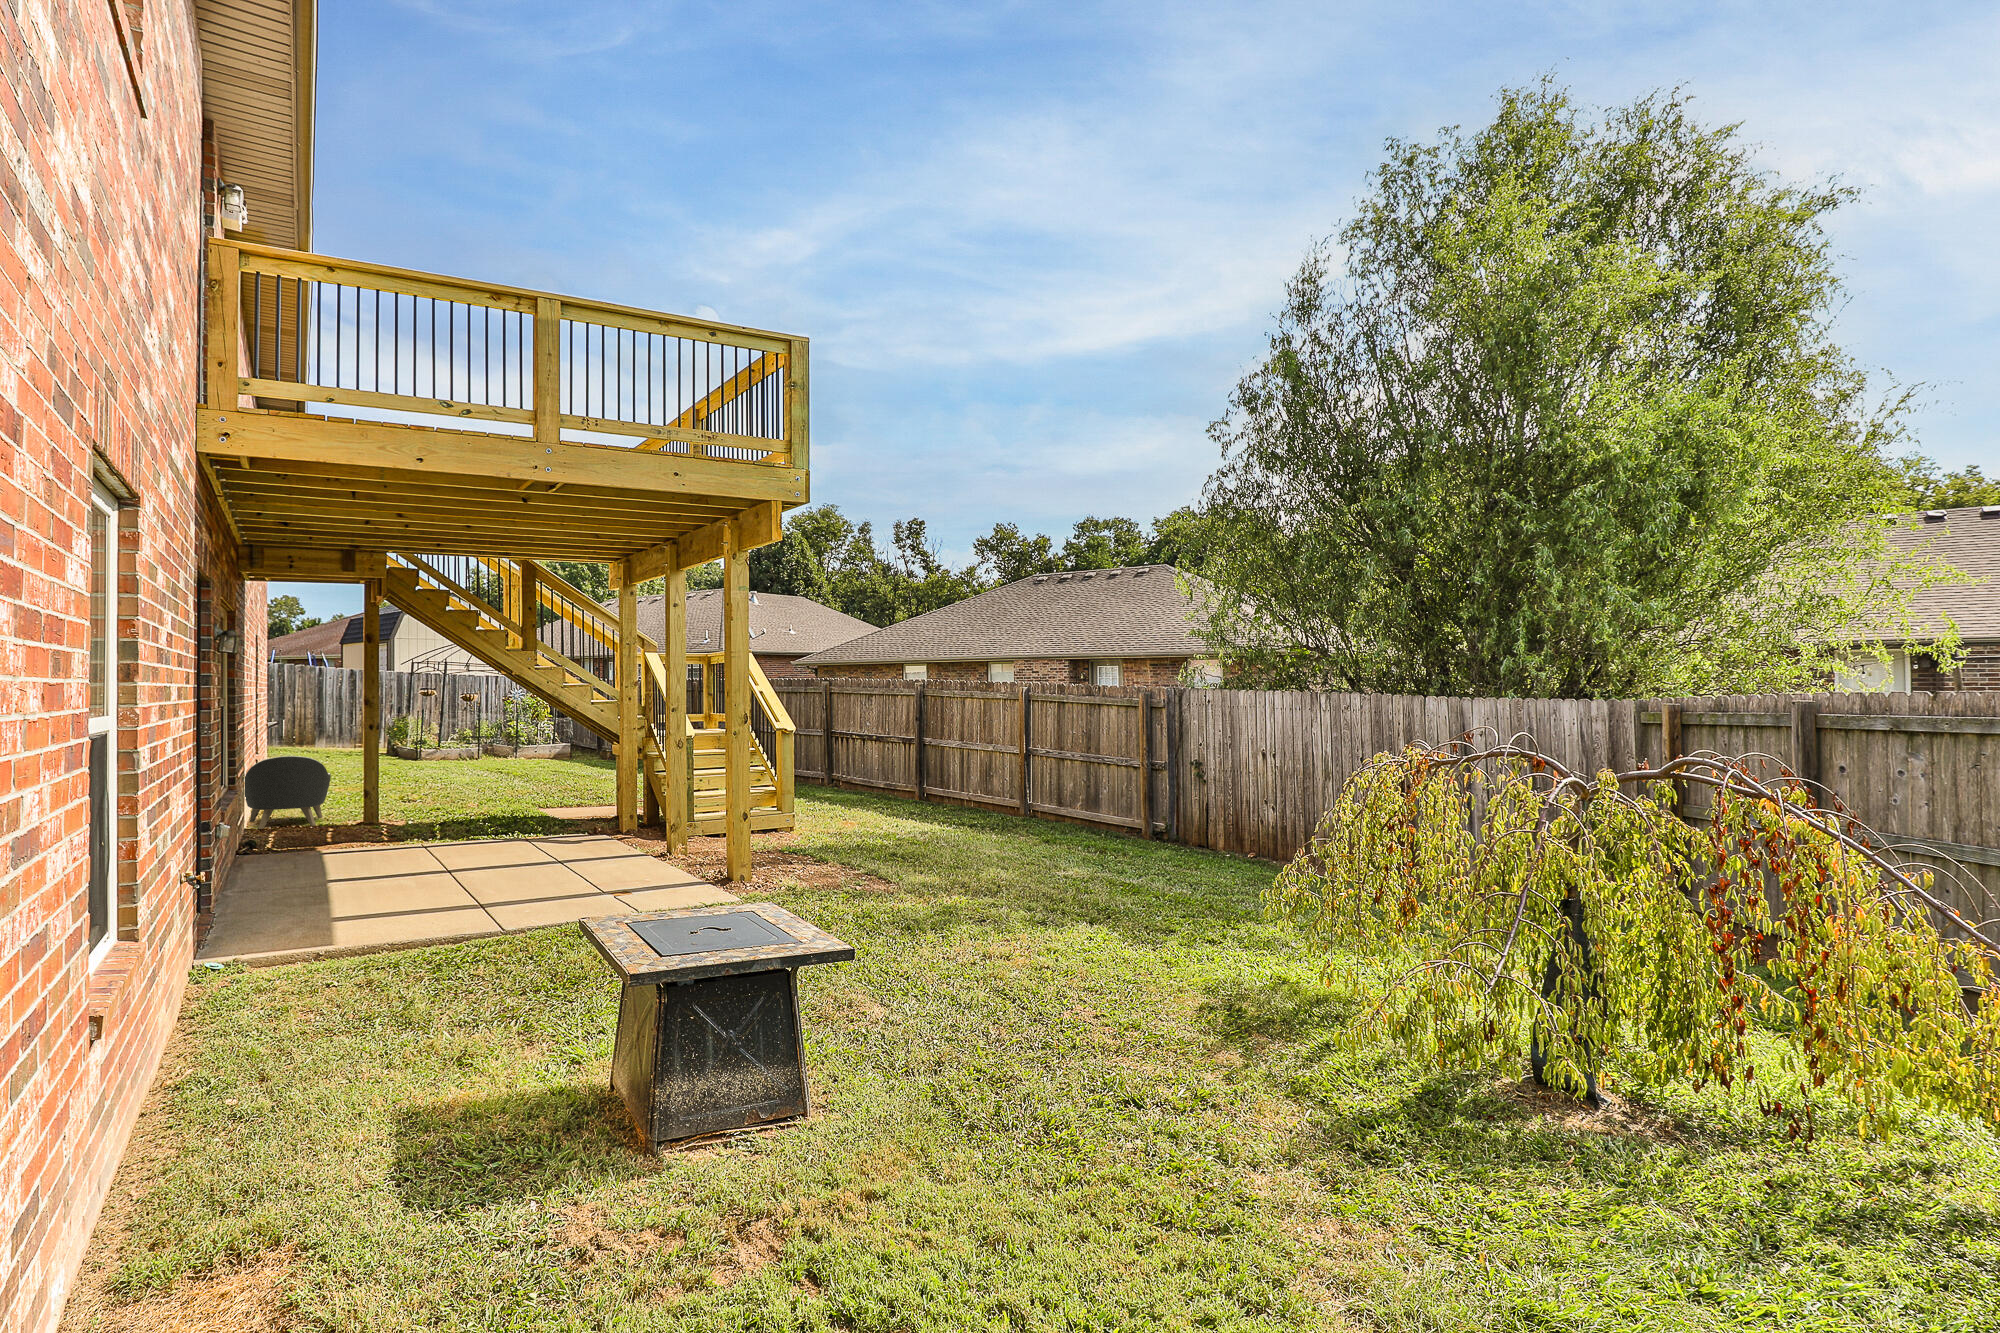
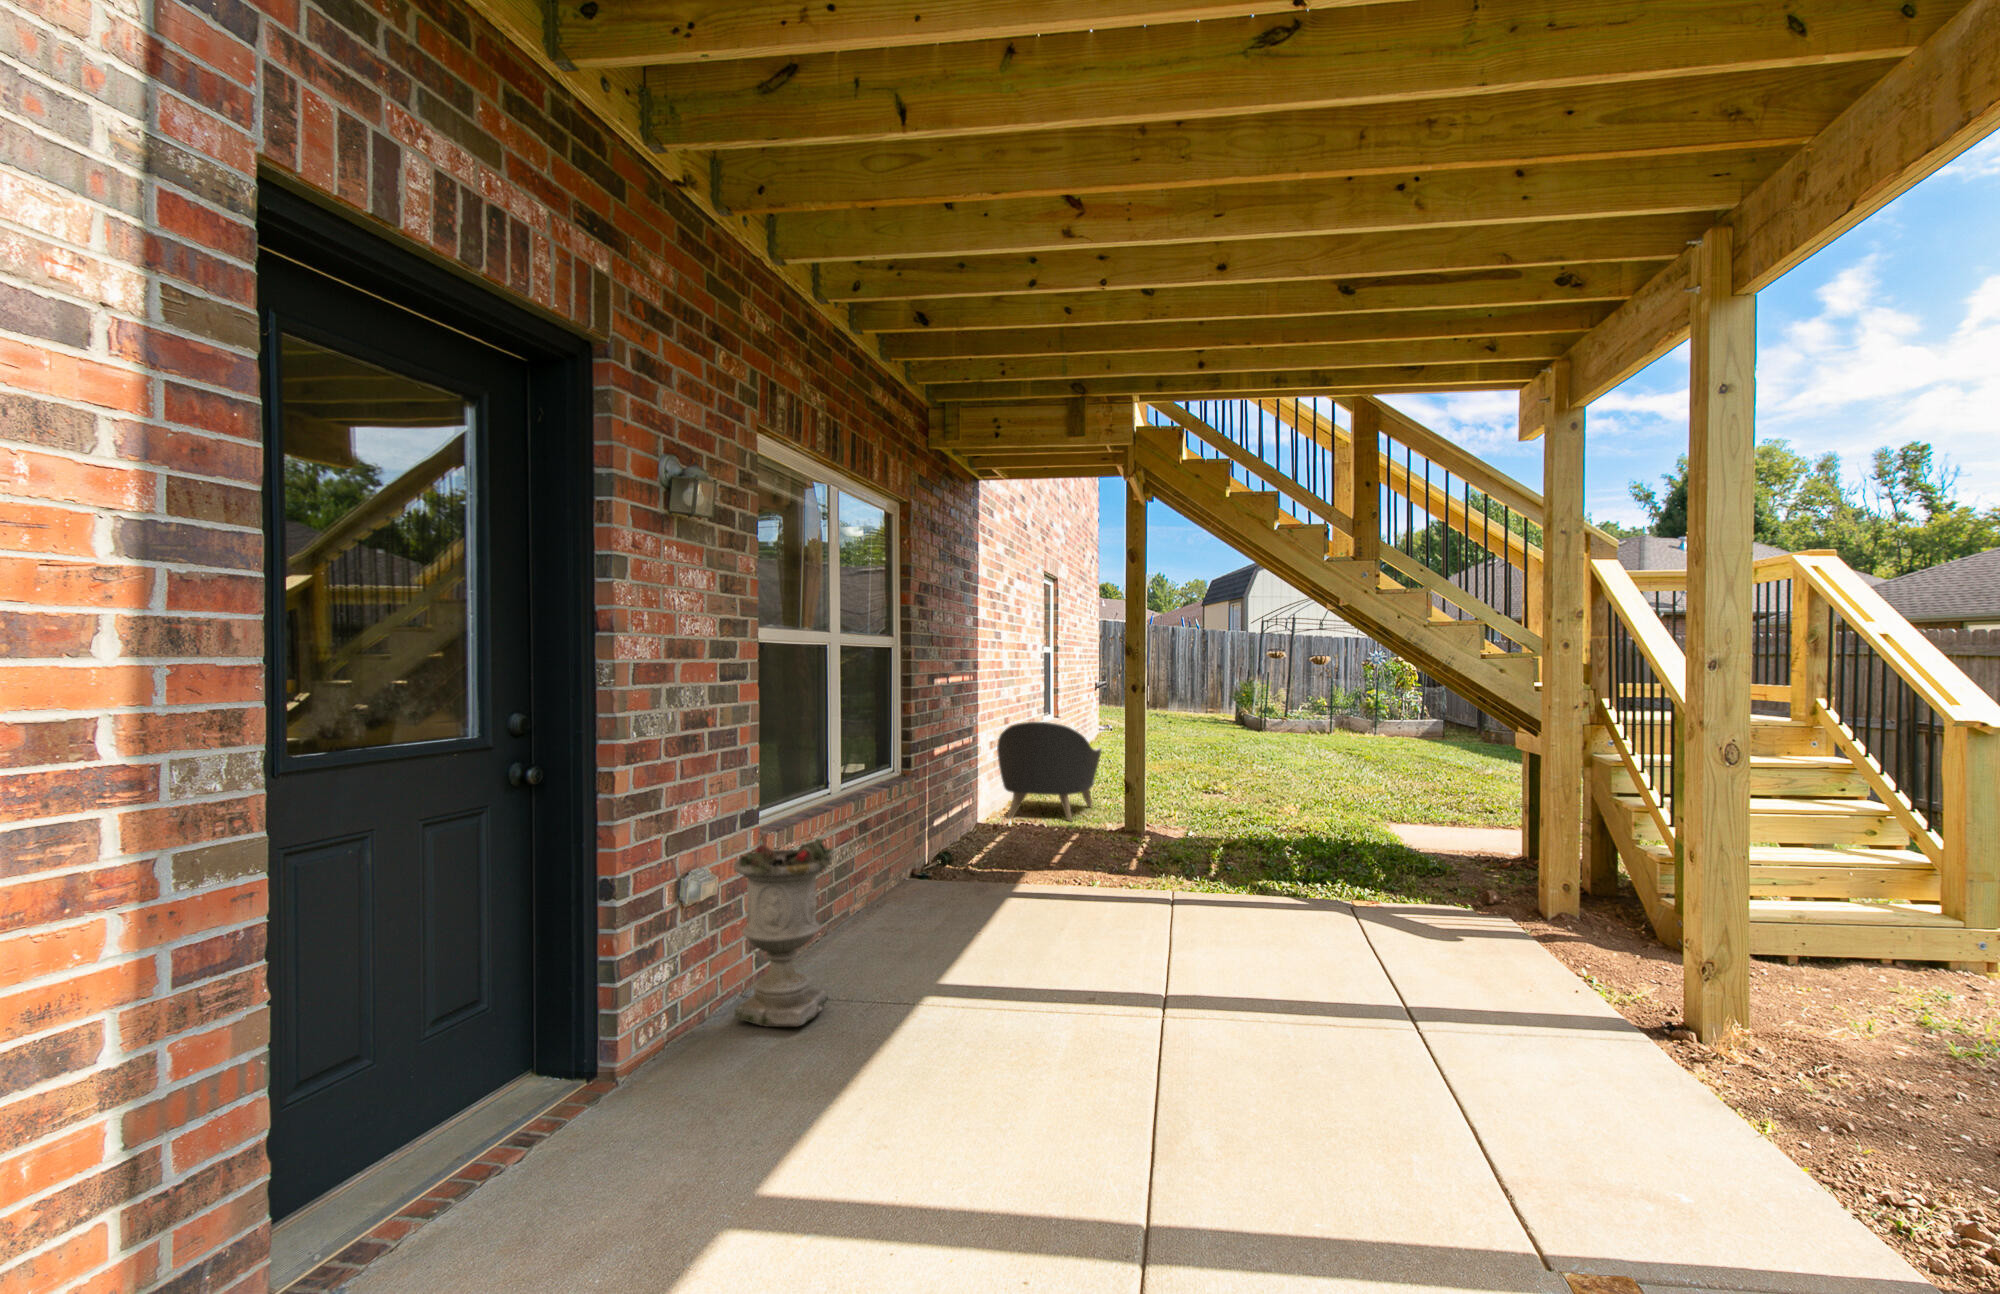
planter: none [225,810,282,903] -> present [734,839,833,1027]

